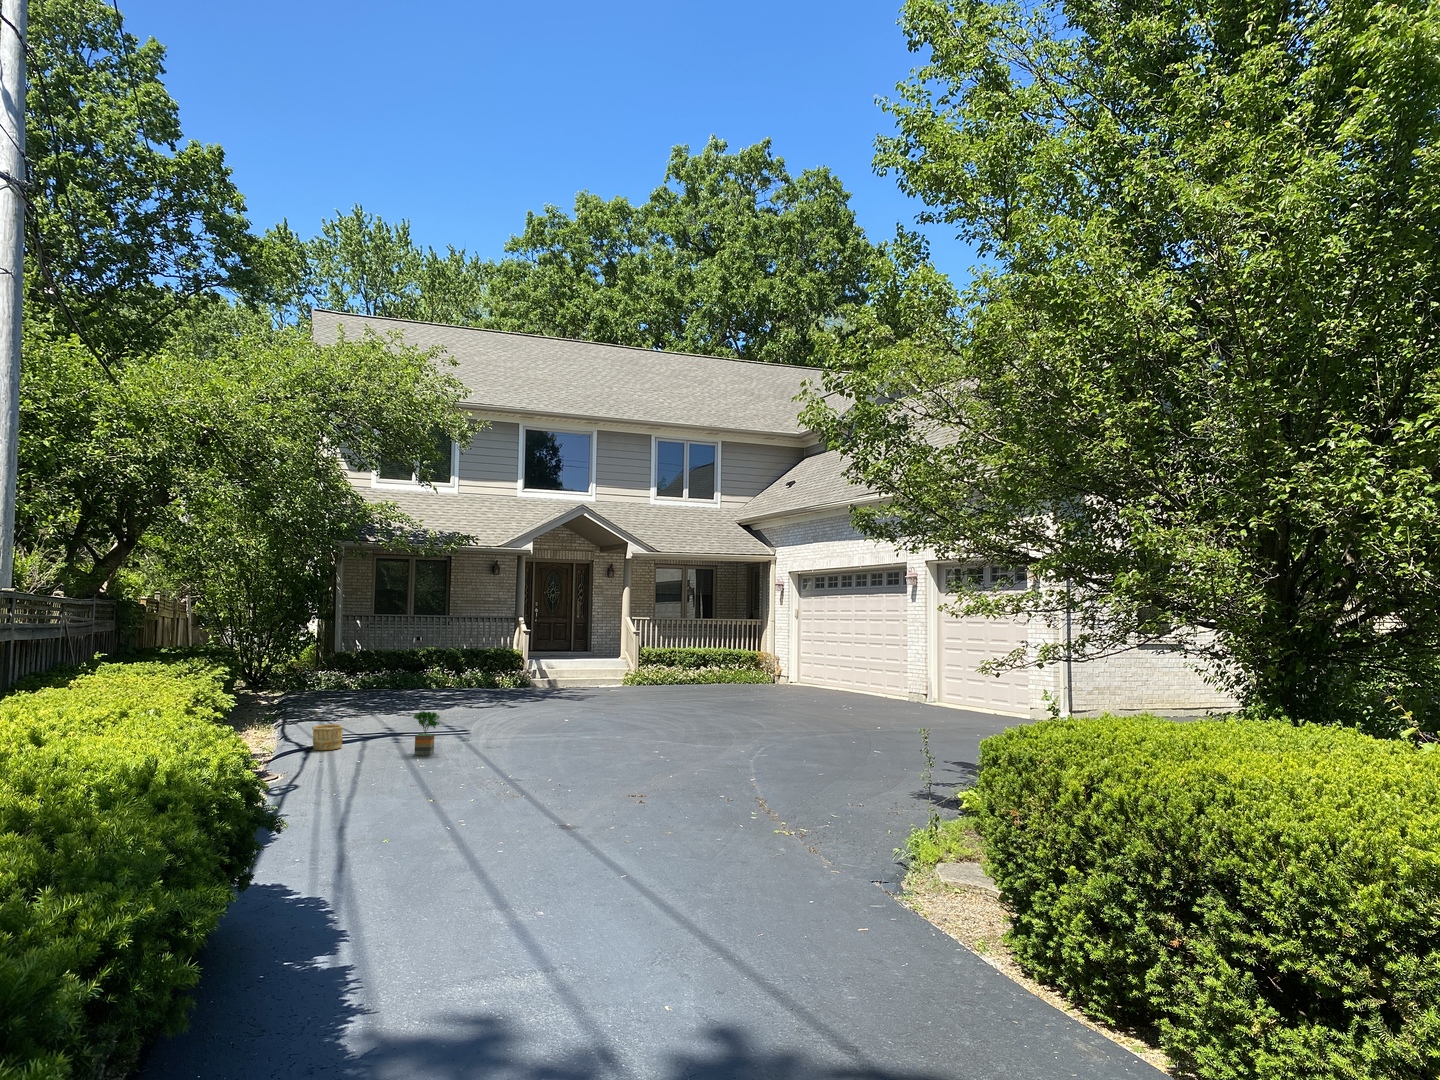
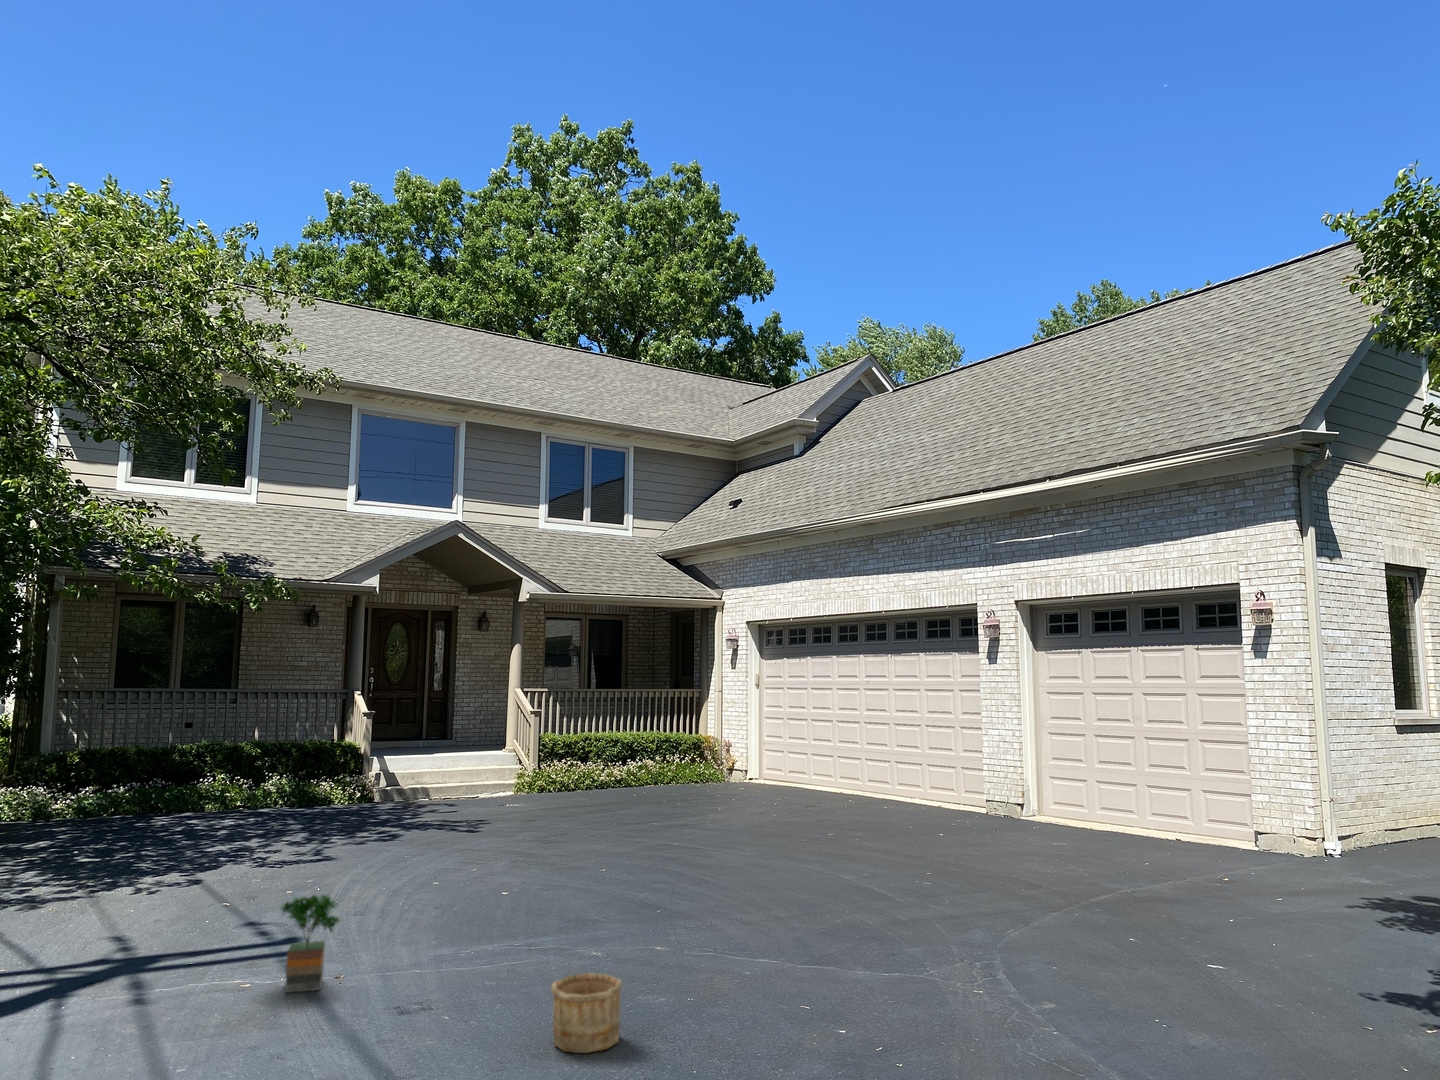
wooden bucket: present [312,724,343,750] -> present [551,973,622,1053]

